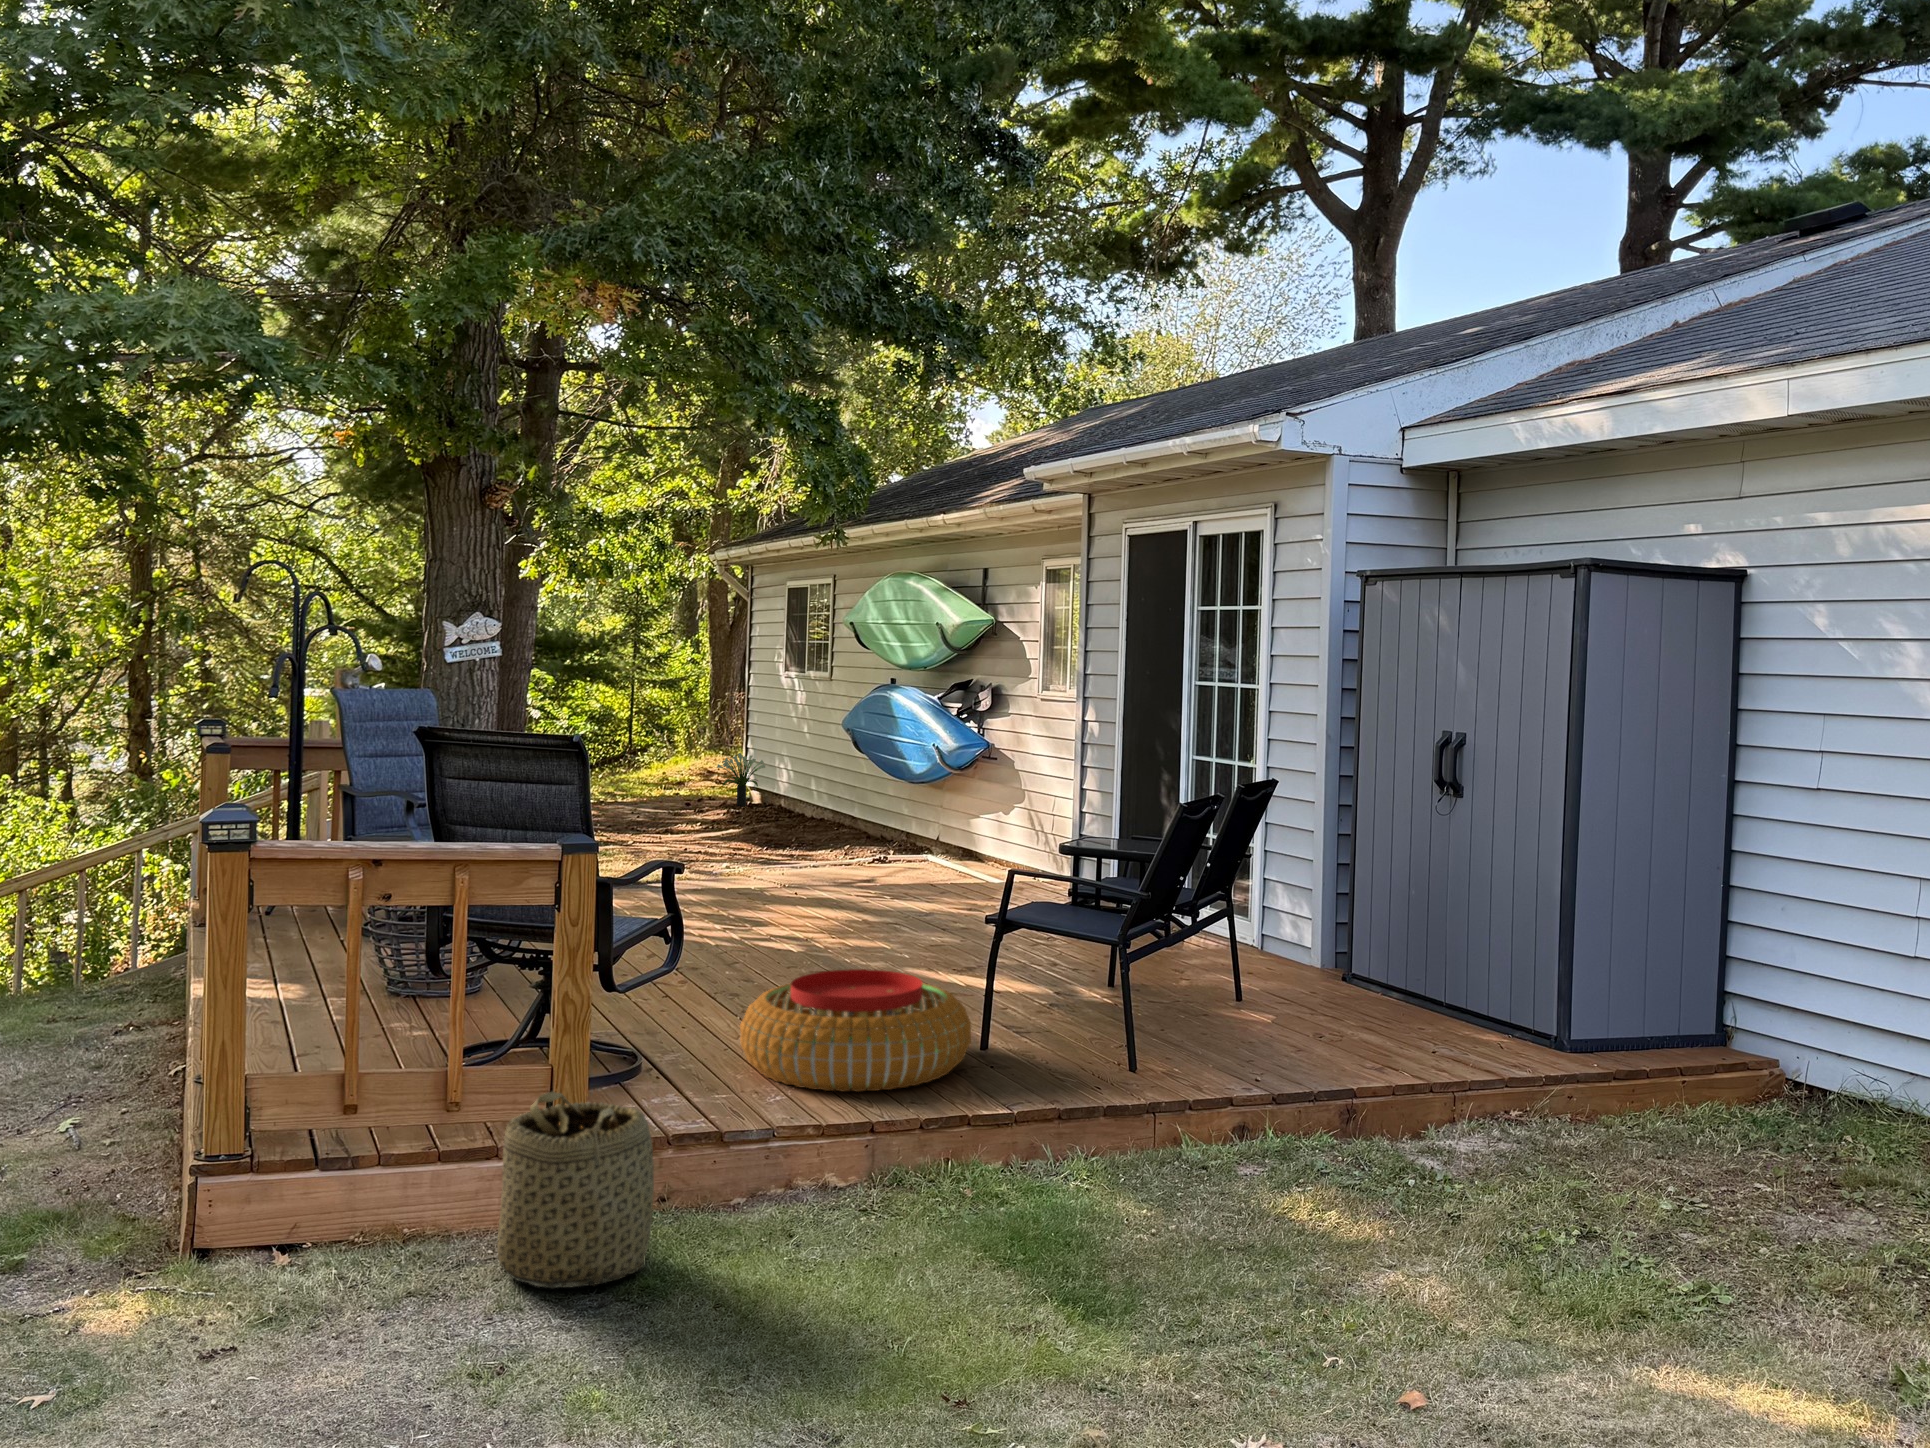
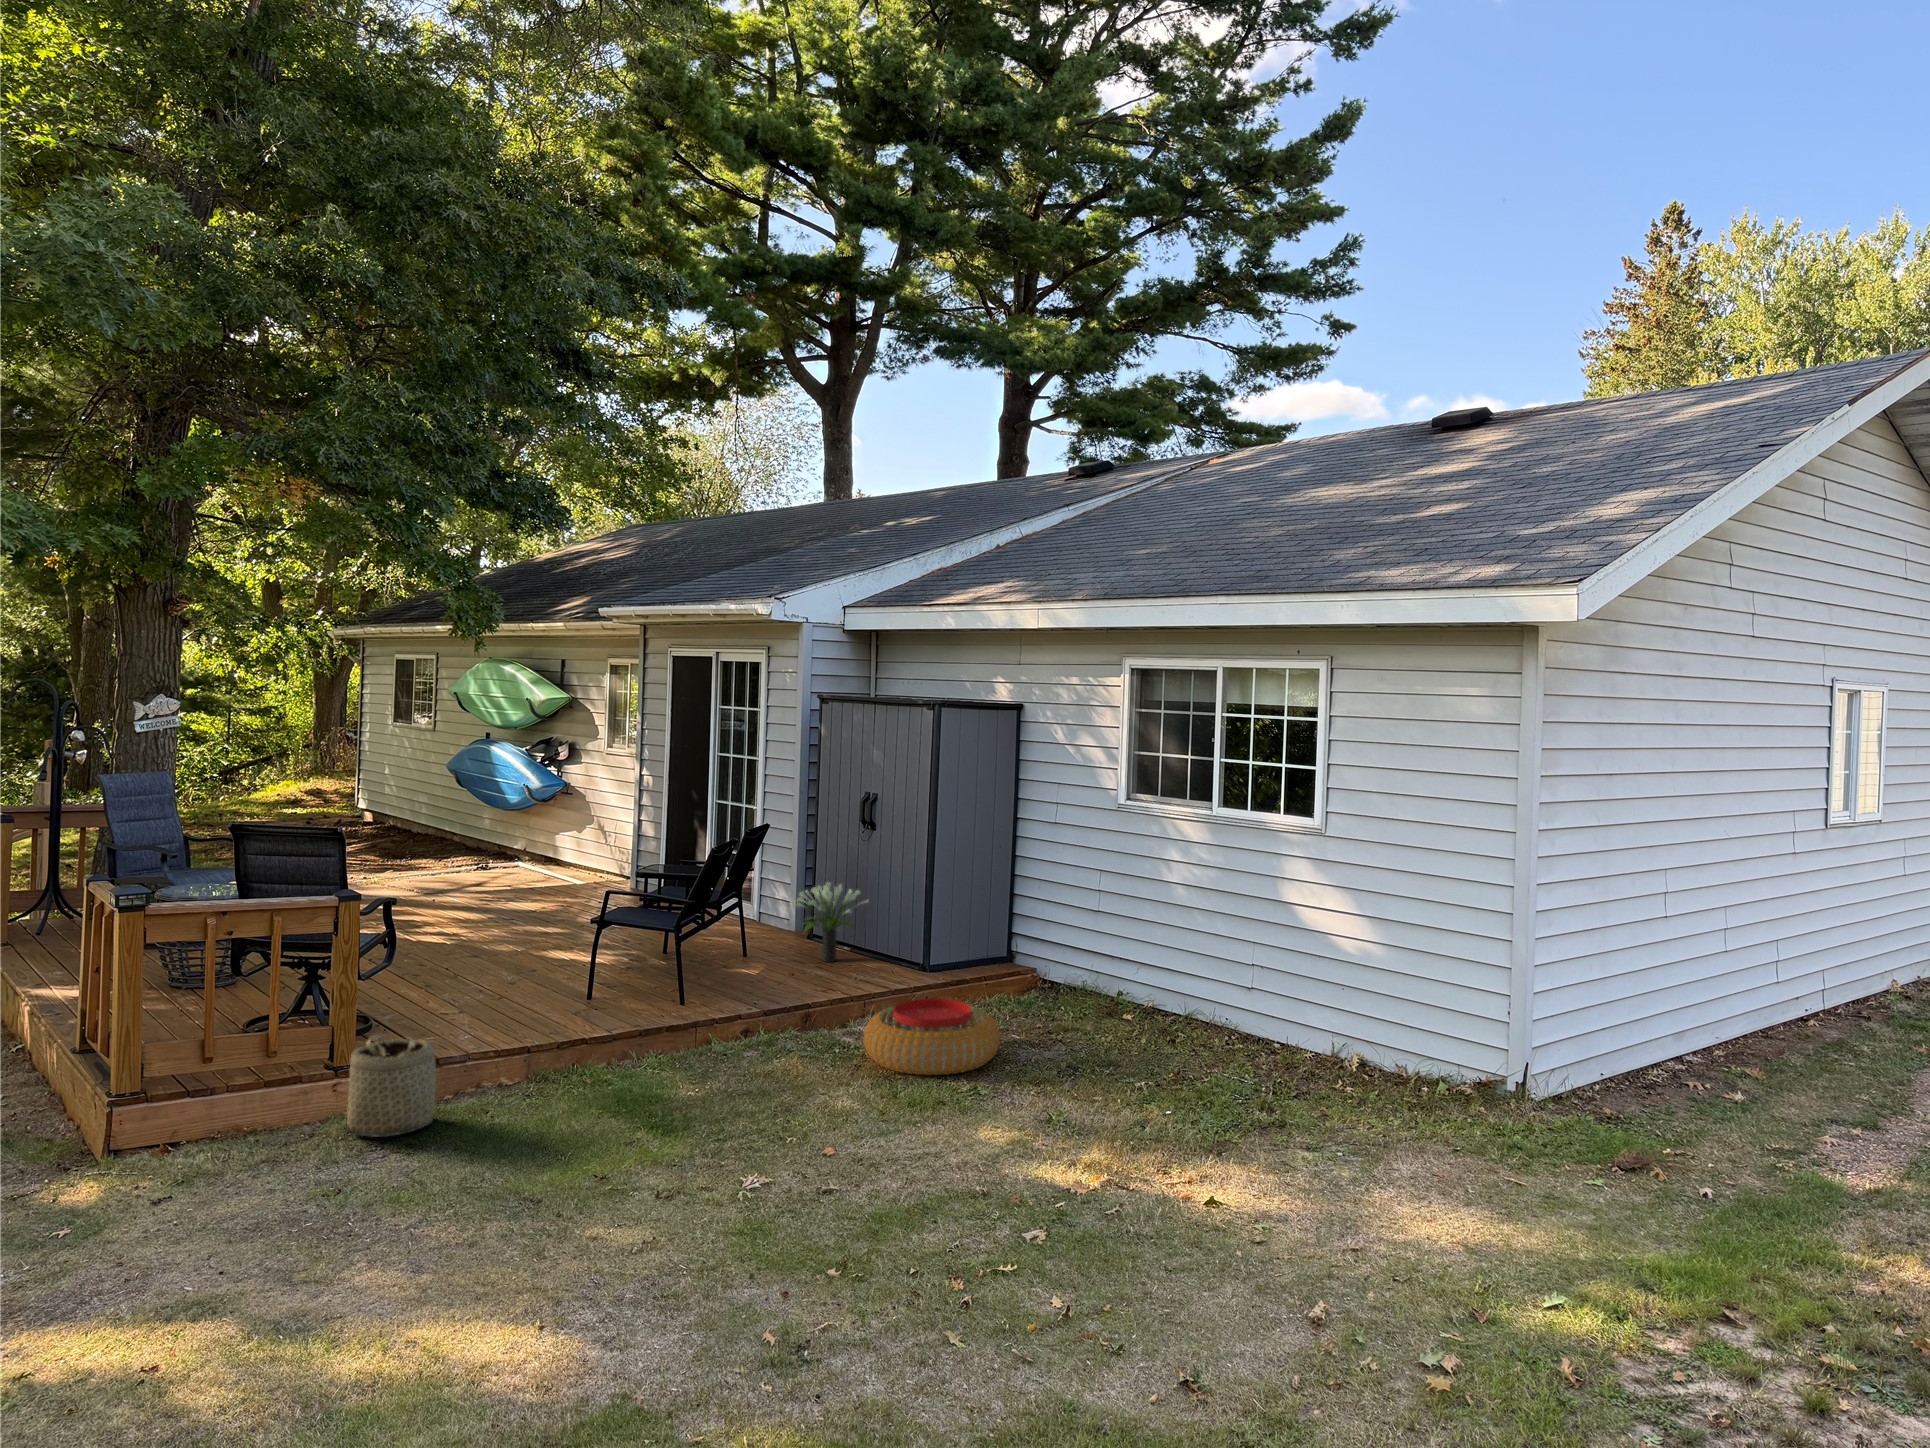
potted plant: present [717,753,765,806] -> present [797,882,868,962]
pouf: present [740,969,971,1092] -> present [864,998,1000,1075]

